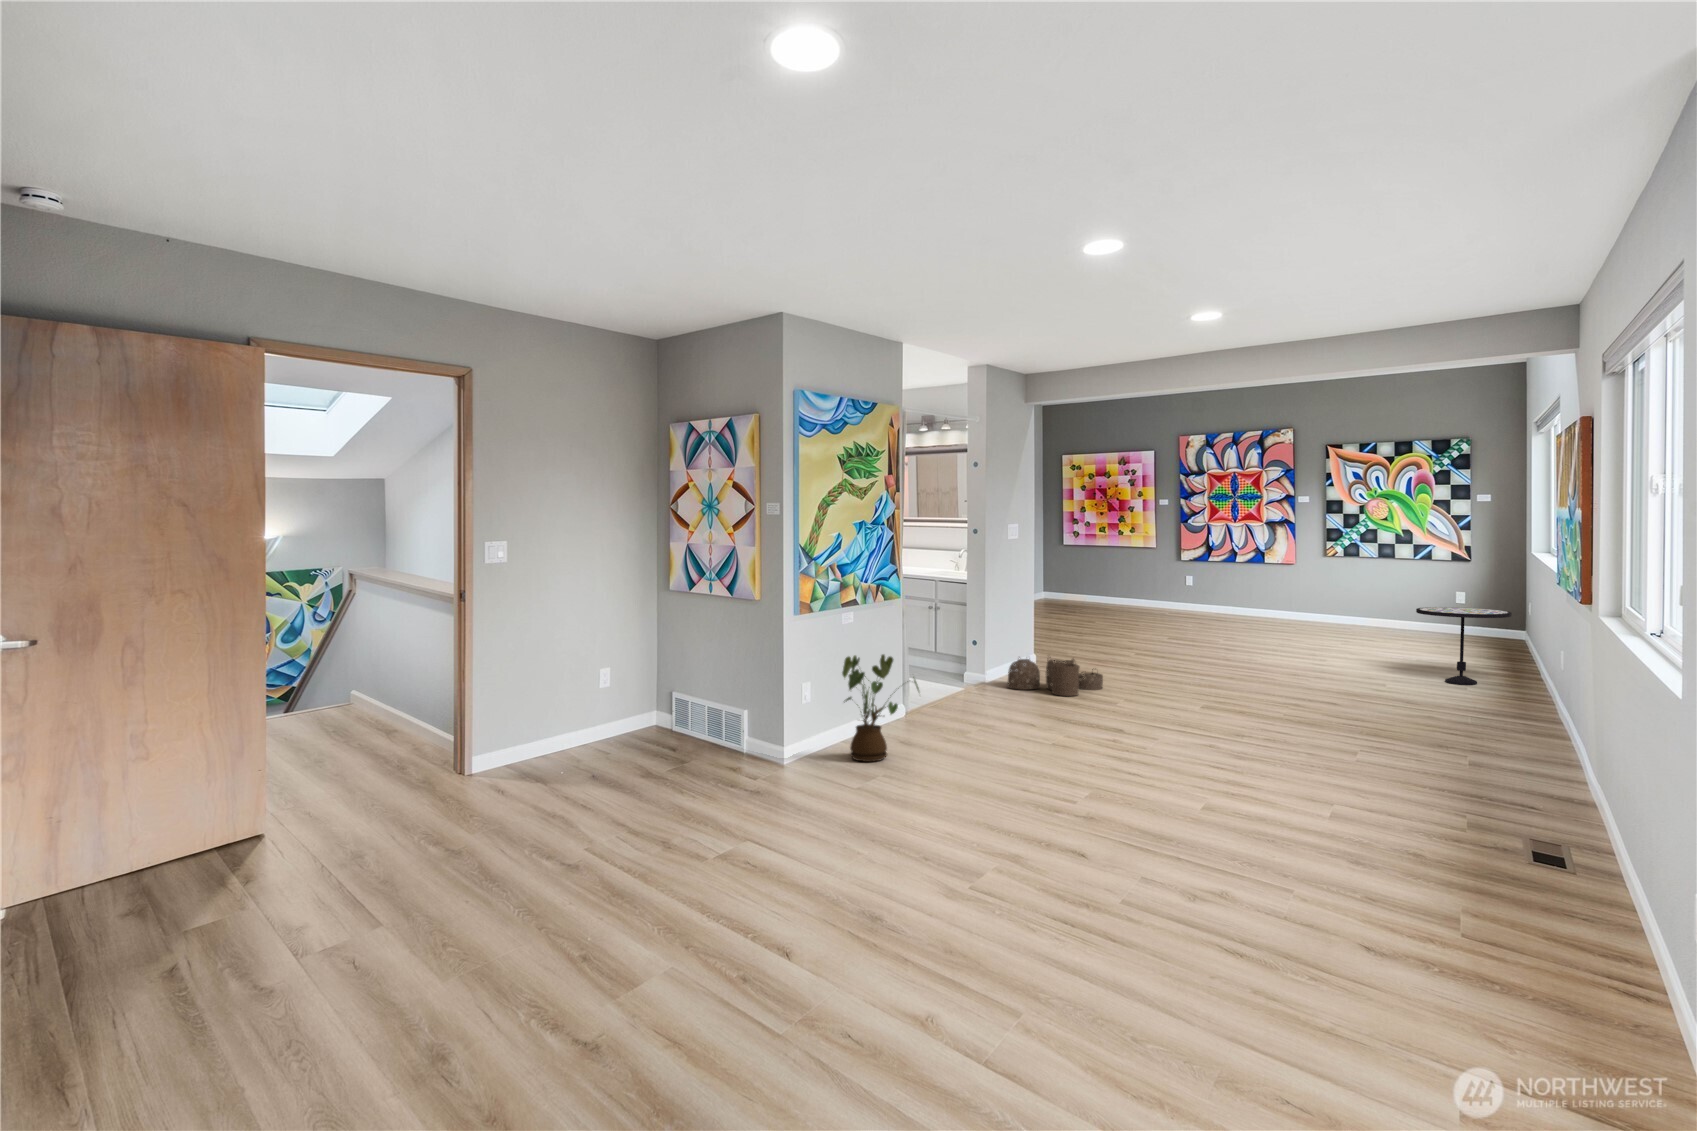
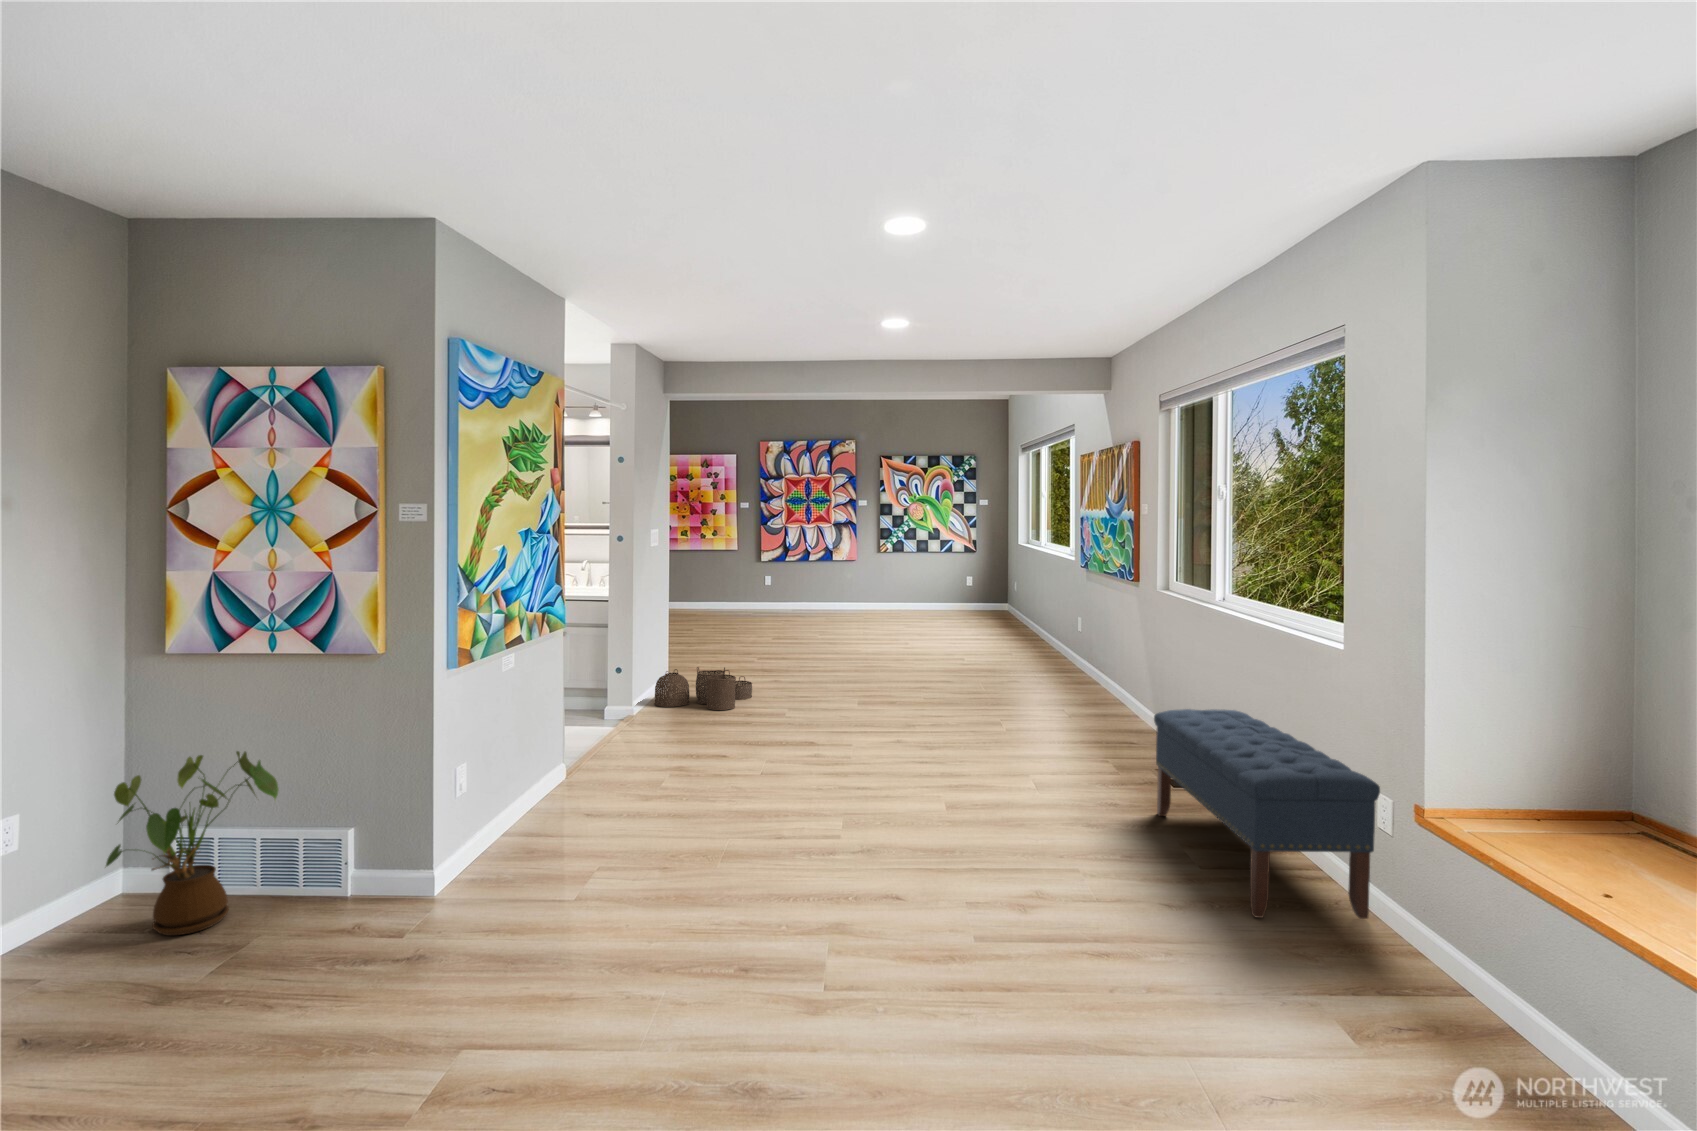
side table: present [1416,607,1512,685] -> none [996,596,1067,662]
house plant: present [842,654,919,762] -> present [106,751,279,936]
bench: none [1400,708,1538,903] -> present [1154,709,1380,919]

